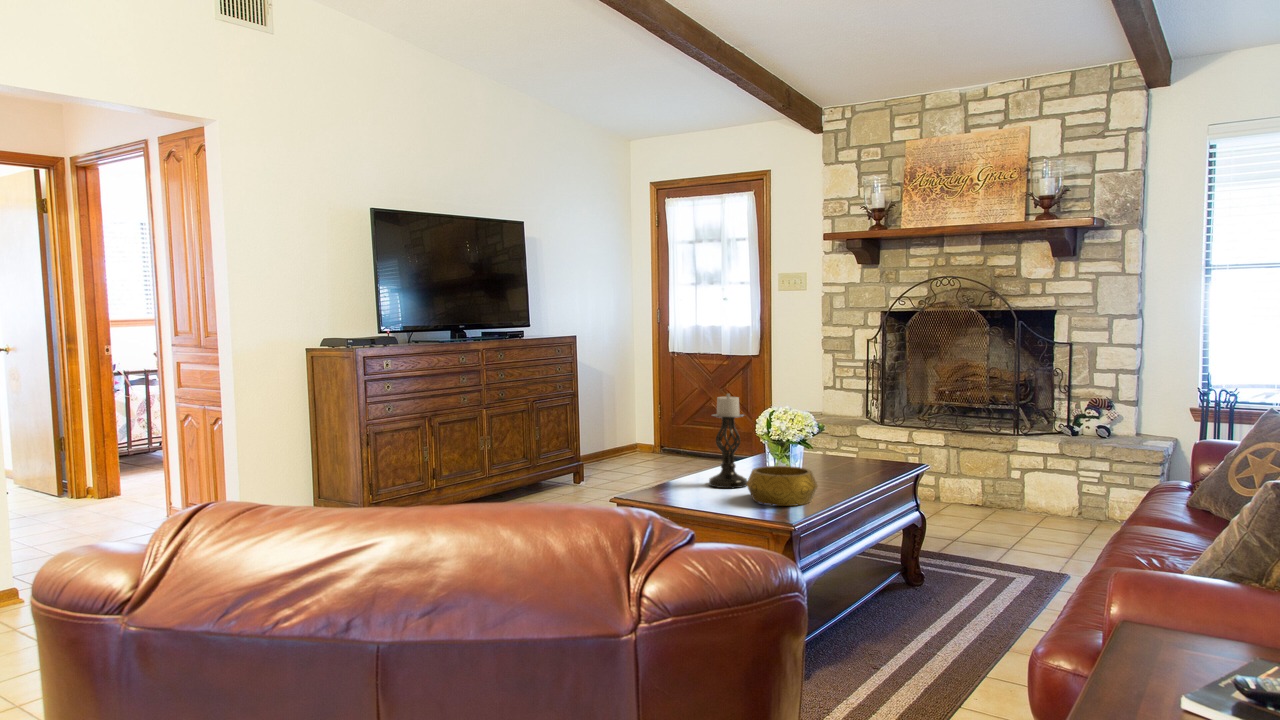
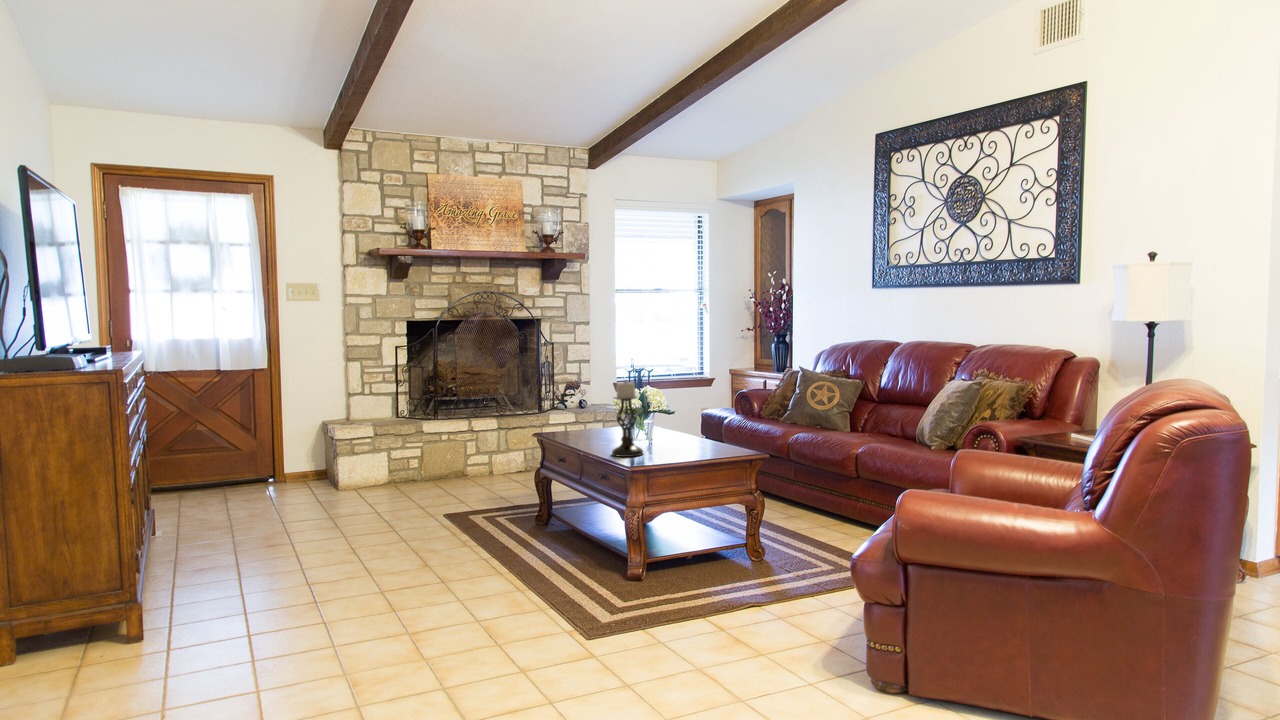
decorative bowl: present [746,466,818,506] -> none [671,428,724,455]

